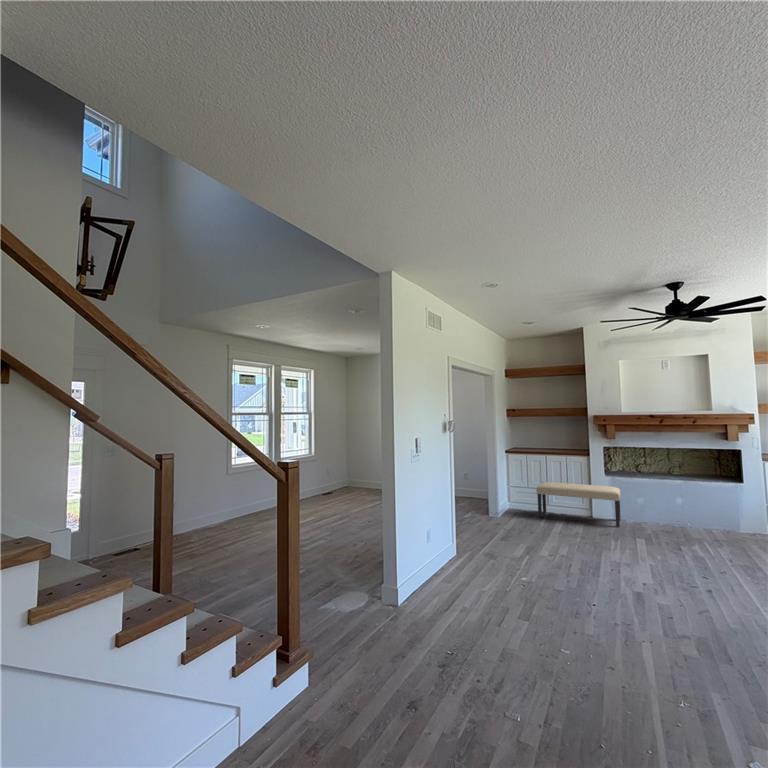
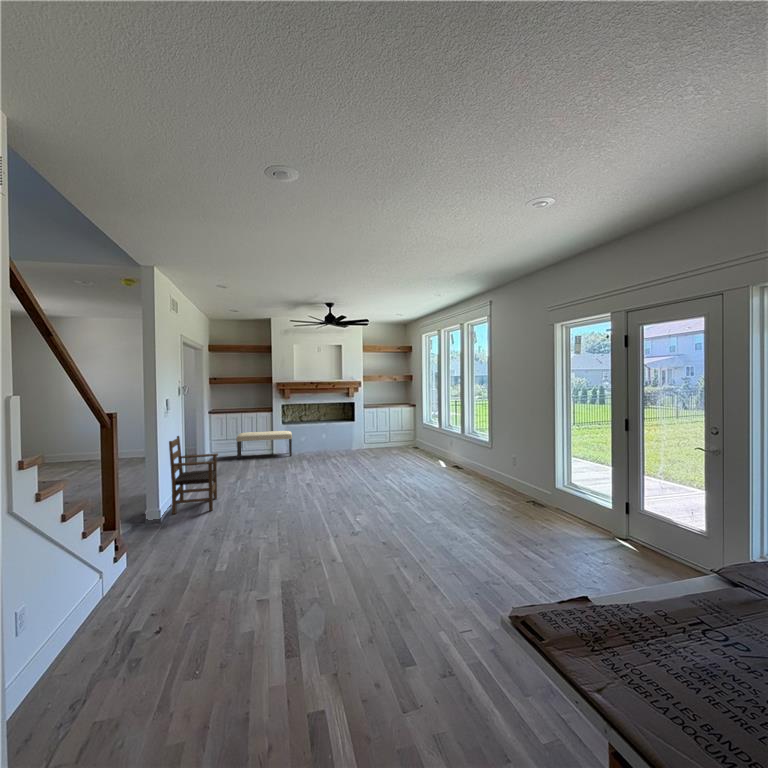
armchair: none [412,487,483,608] -> present [169,436,218,514]

